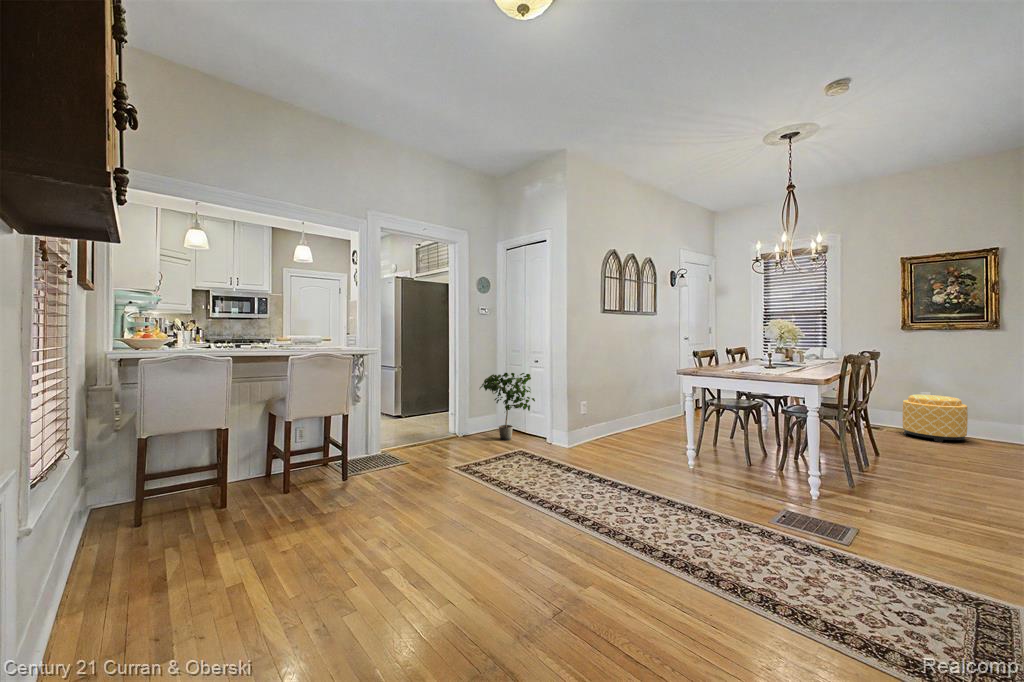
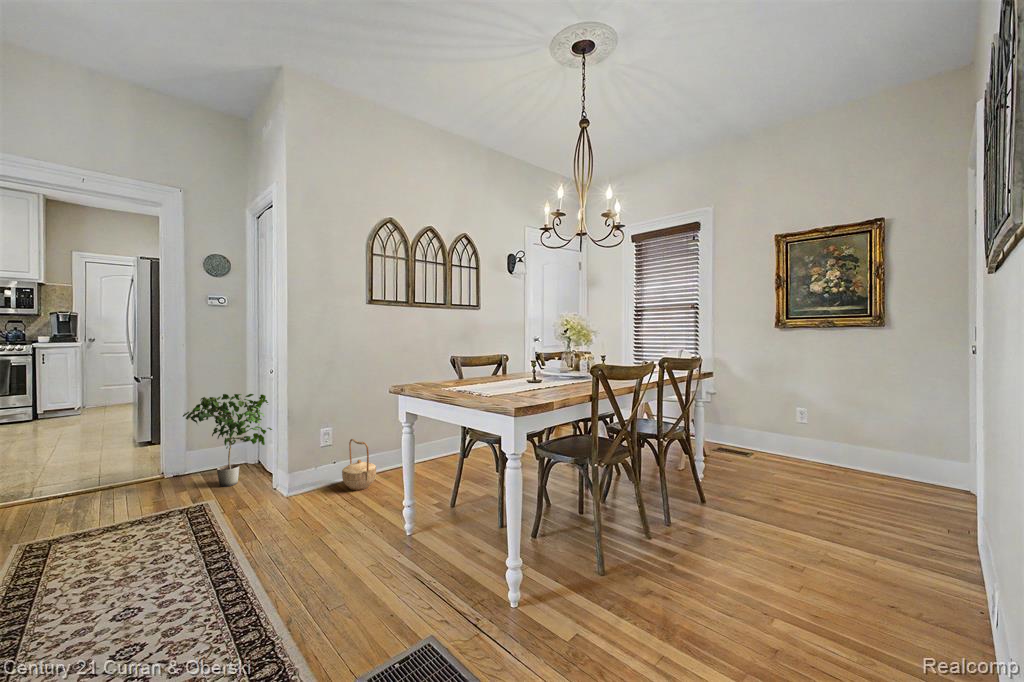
ottoman: present [902,395,968,442] -> none [768,414,841,480]
basket: none [594,407,619,443] -> present [342,439,376,490]

